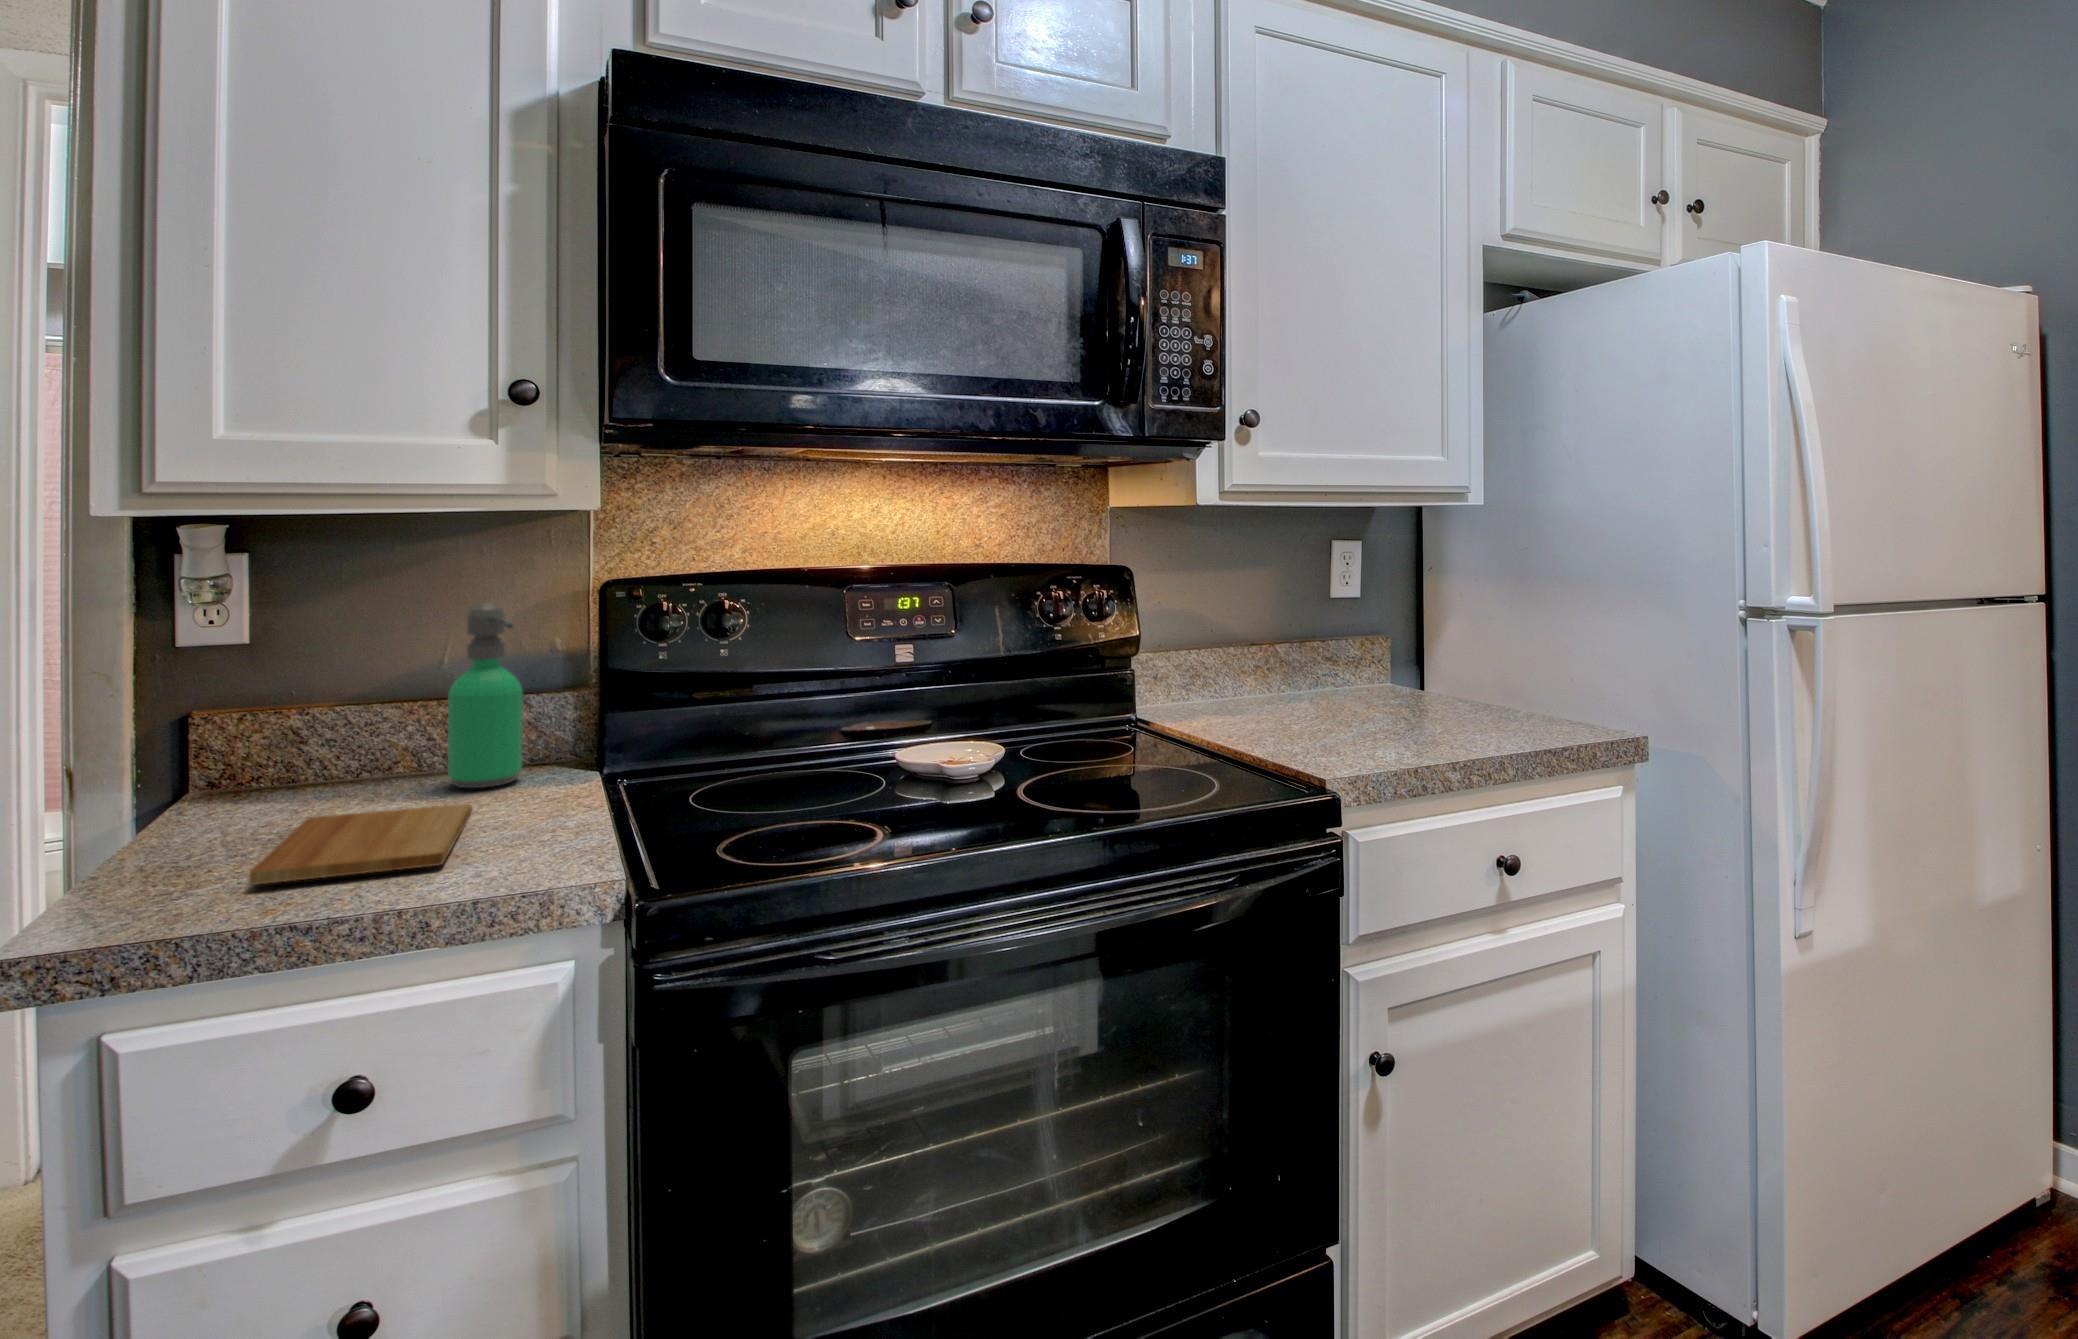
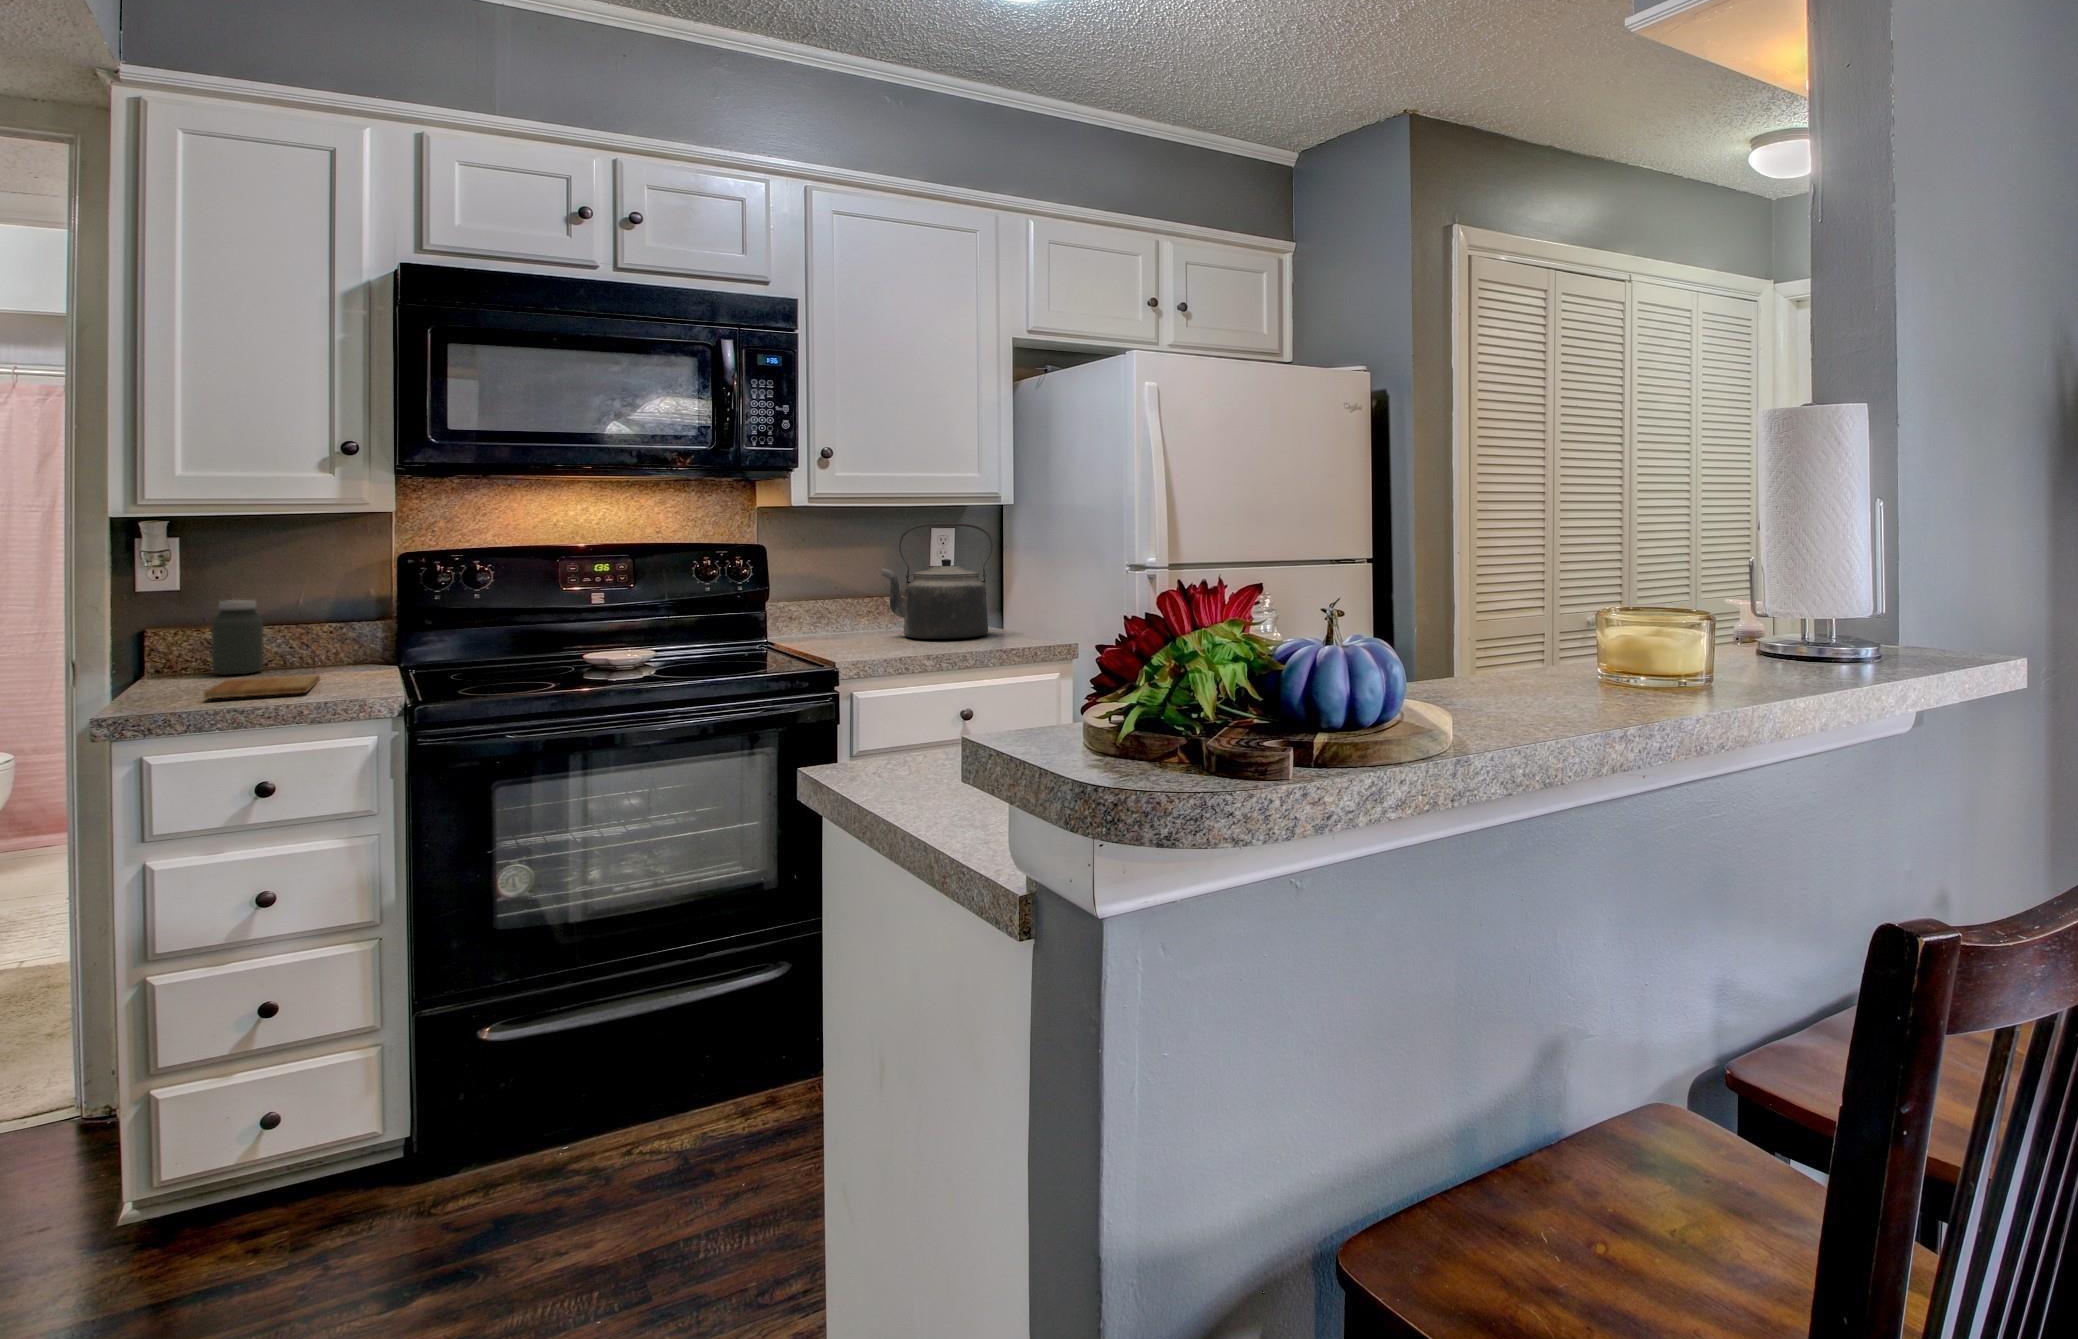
kettle: none [1315,530,1483,717] -> present [882,523,993,639]
soap dispenser: present [448,603,523,788] -> none [305,567,350,671]
jar: none [293,659,381,795] -> present [211,600,263,675]

